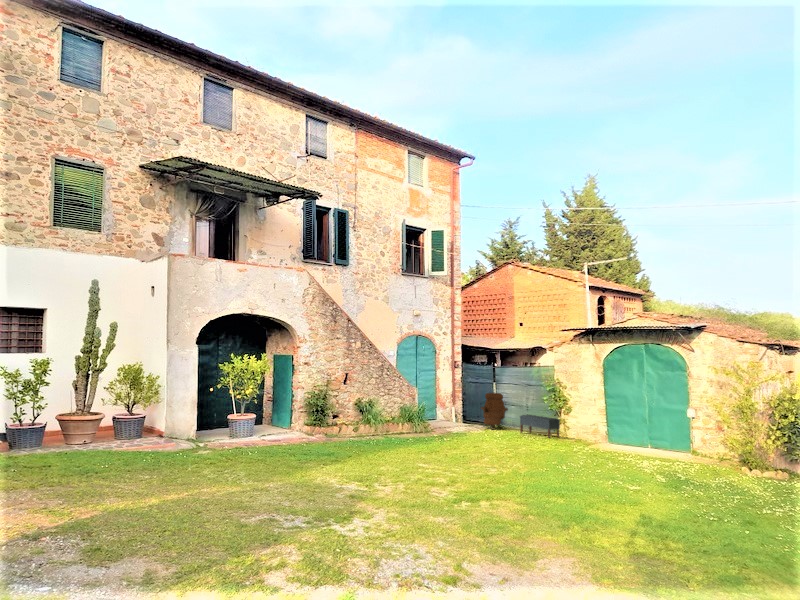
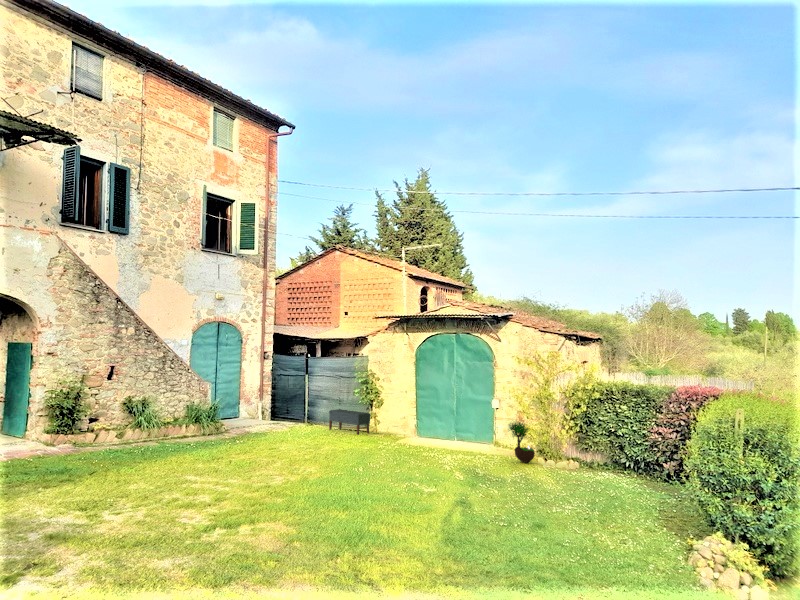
lounge chair: present [481,393,508,429] -> none [289,386,319,428]
potted tree: none [706,426,737,471] -> present [509,422,535,463]

